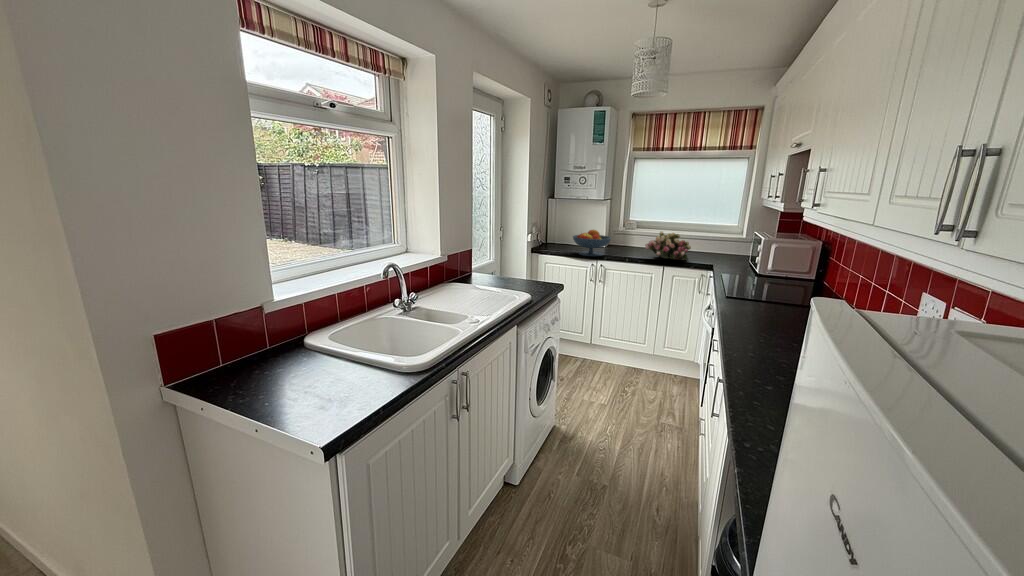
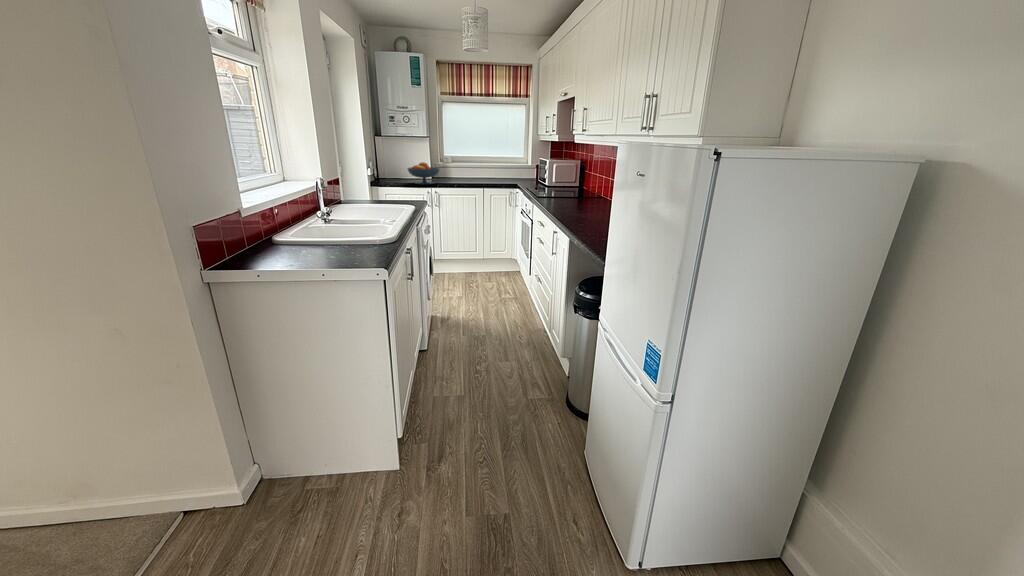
flower arrangement: present [645,231,691,260] -> none [466,161,499,183]

